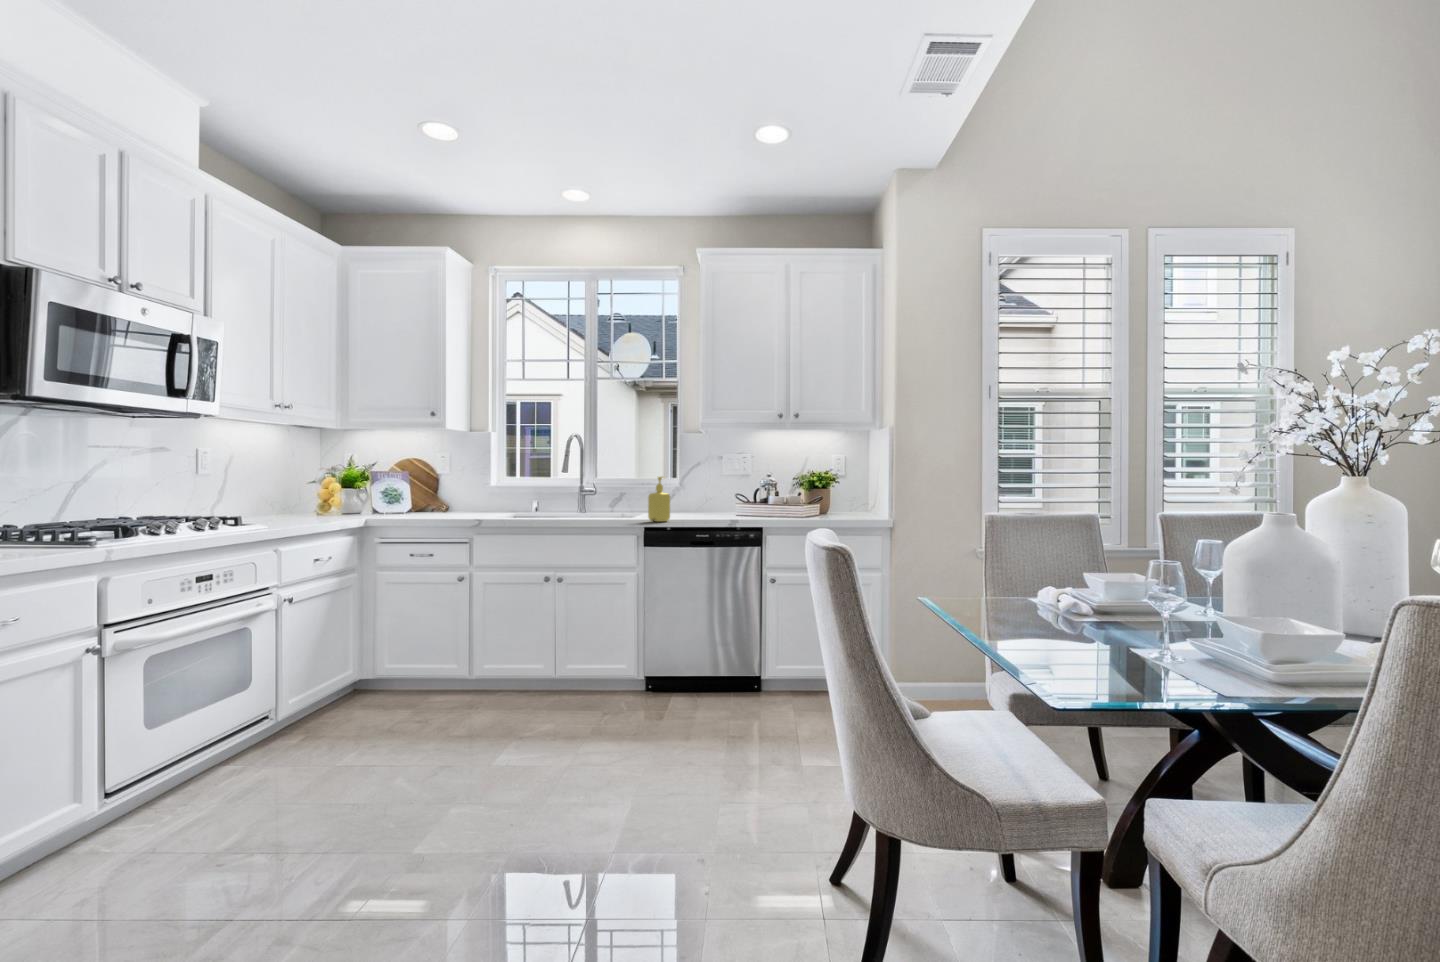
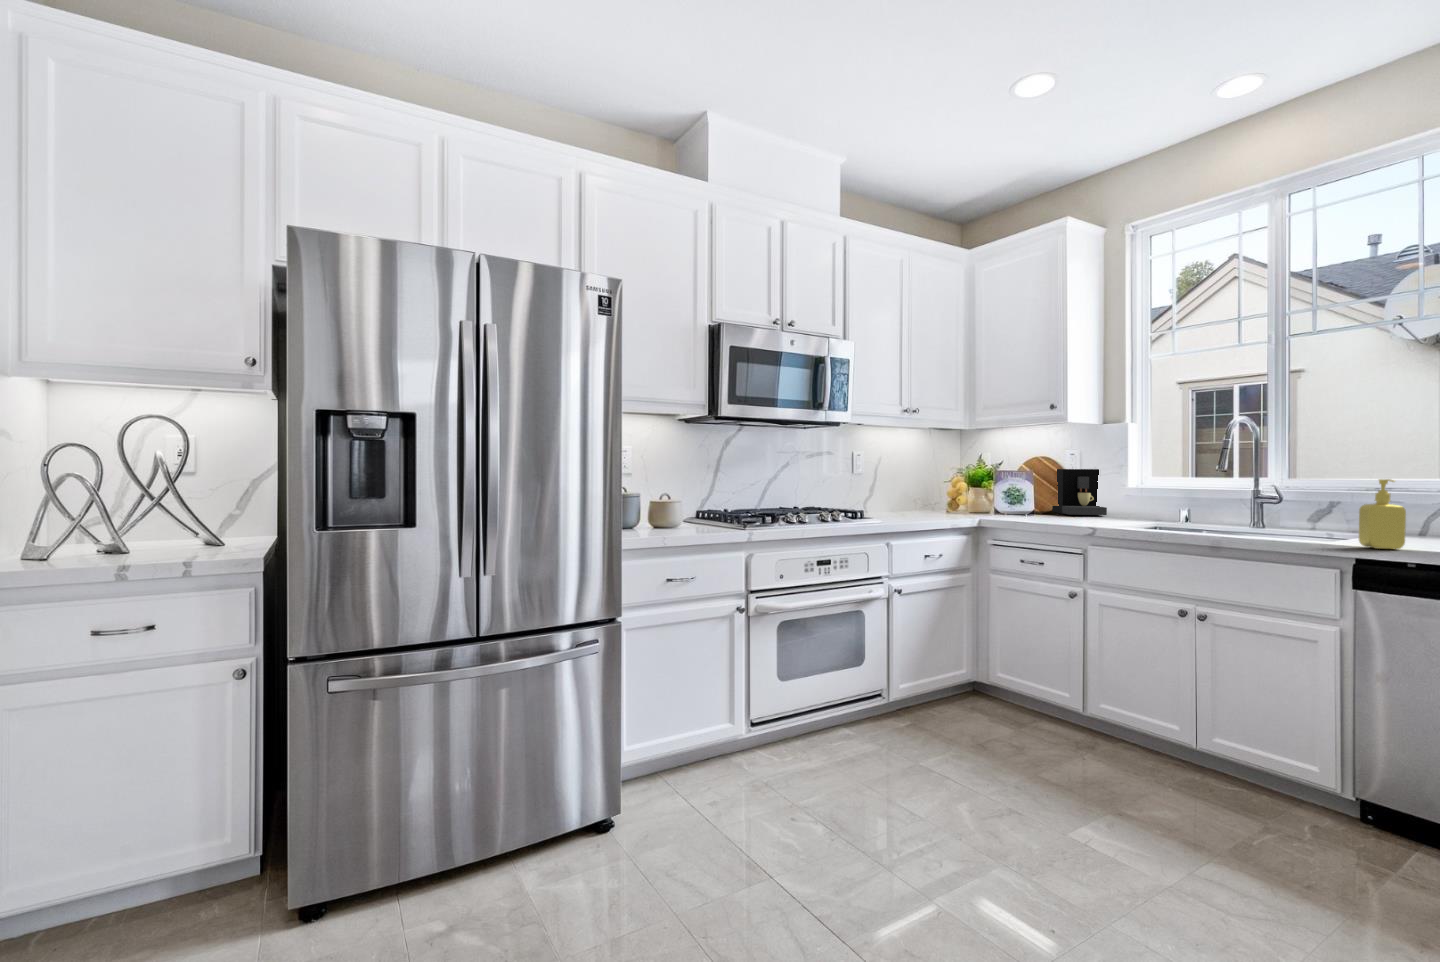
coffee maker: none [421,470,473,511] -> present [1052,469,1107,515]

